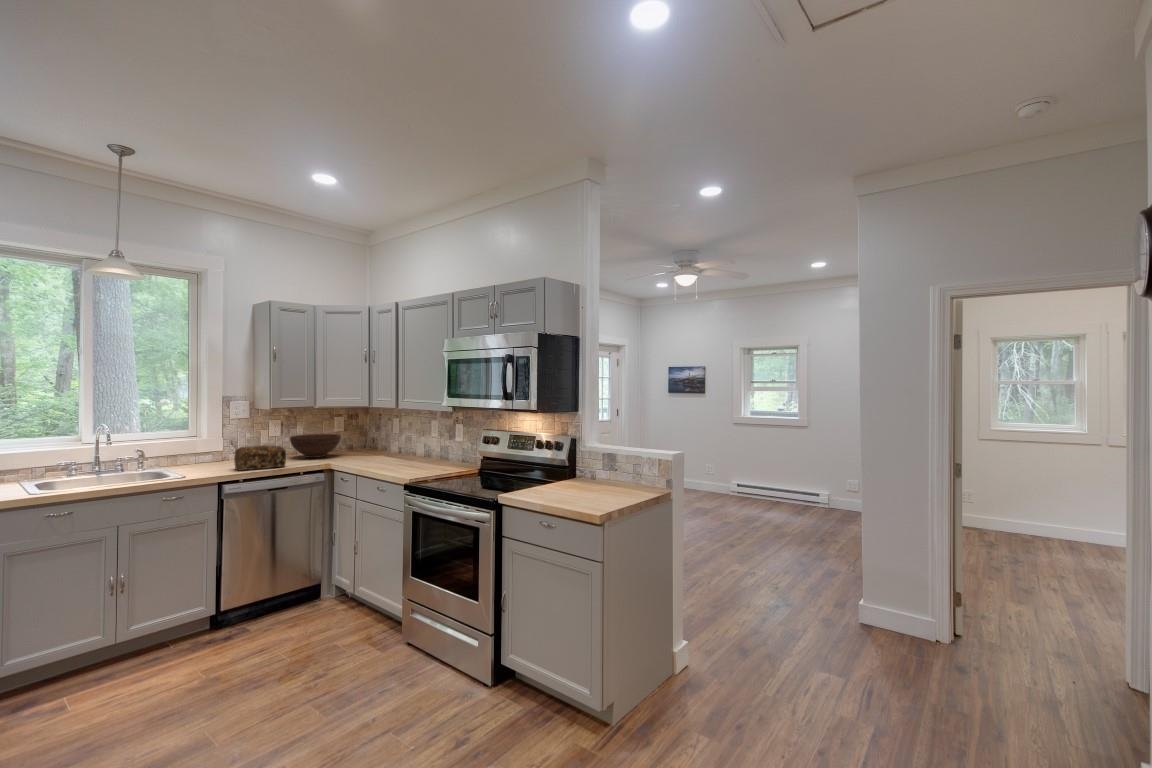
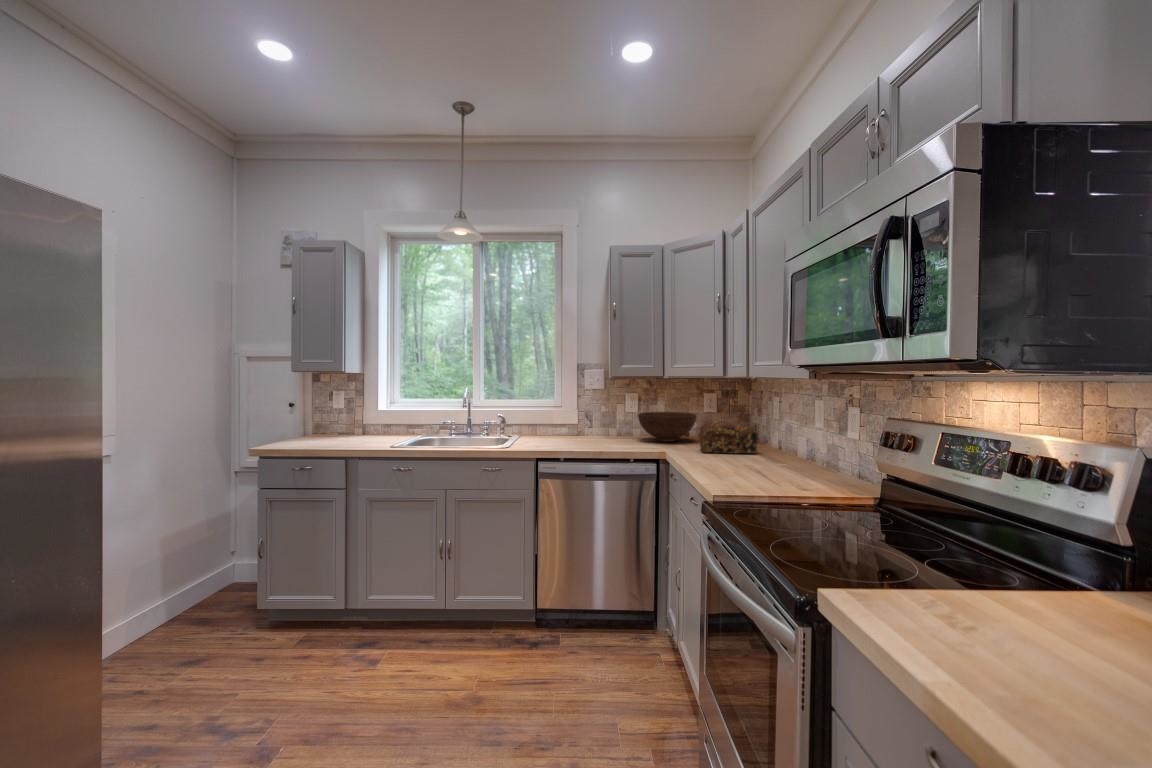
bread loaf: present [234,445,286,471] -> present [699,423,757,454]

